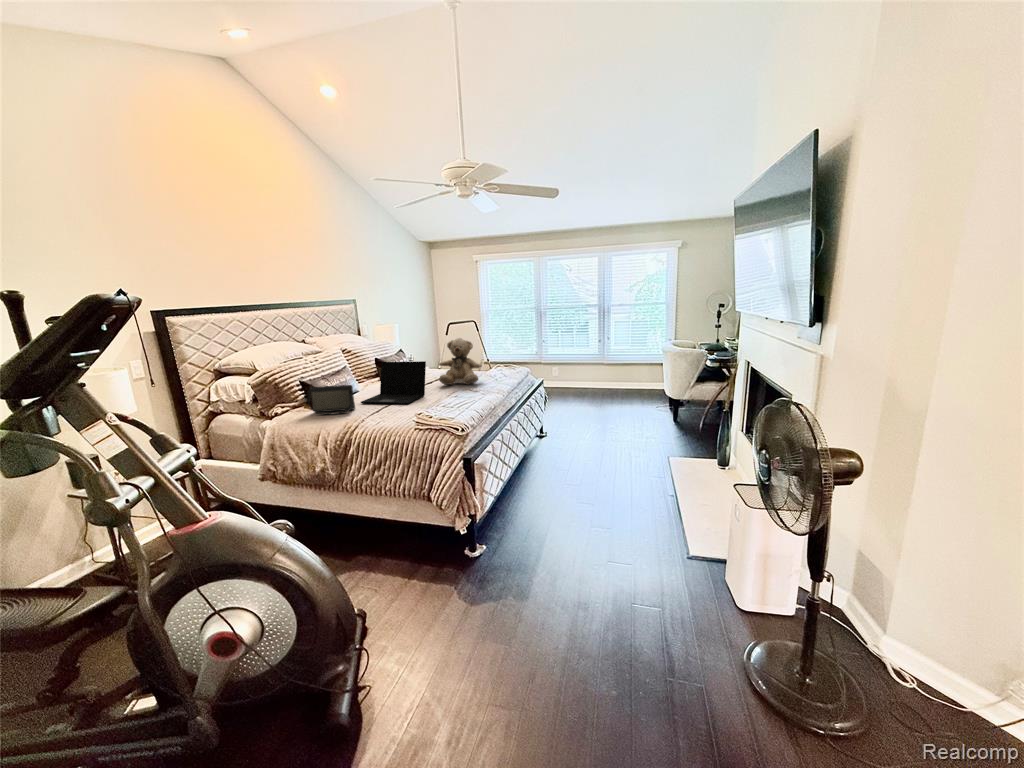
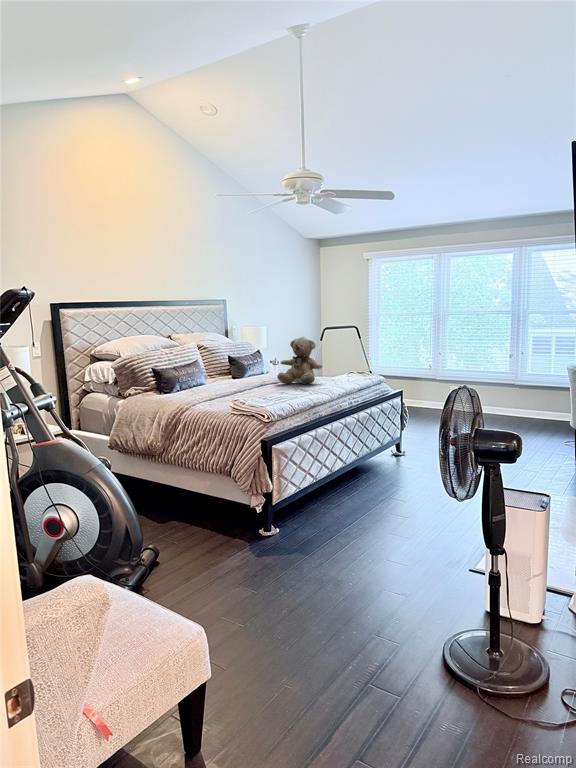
laptop: present [361,361,426,404] -> none [198,356,260,395]
handbag: present [308,385,355,415] -> none [152,373,190,397]

